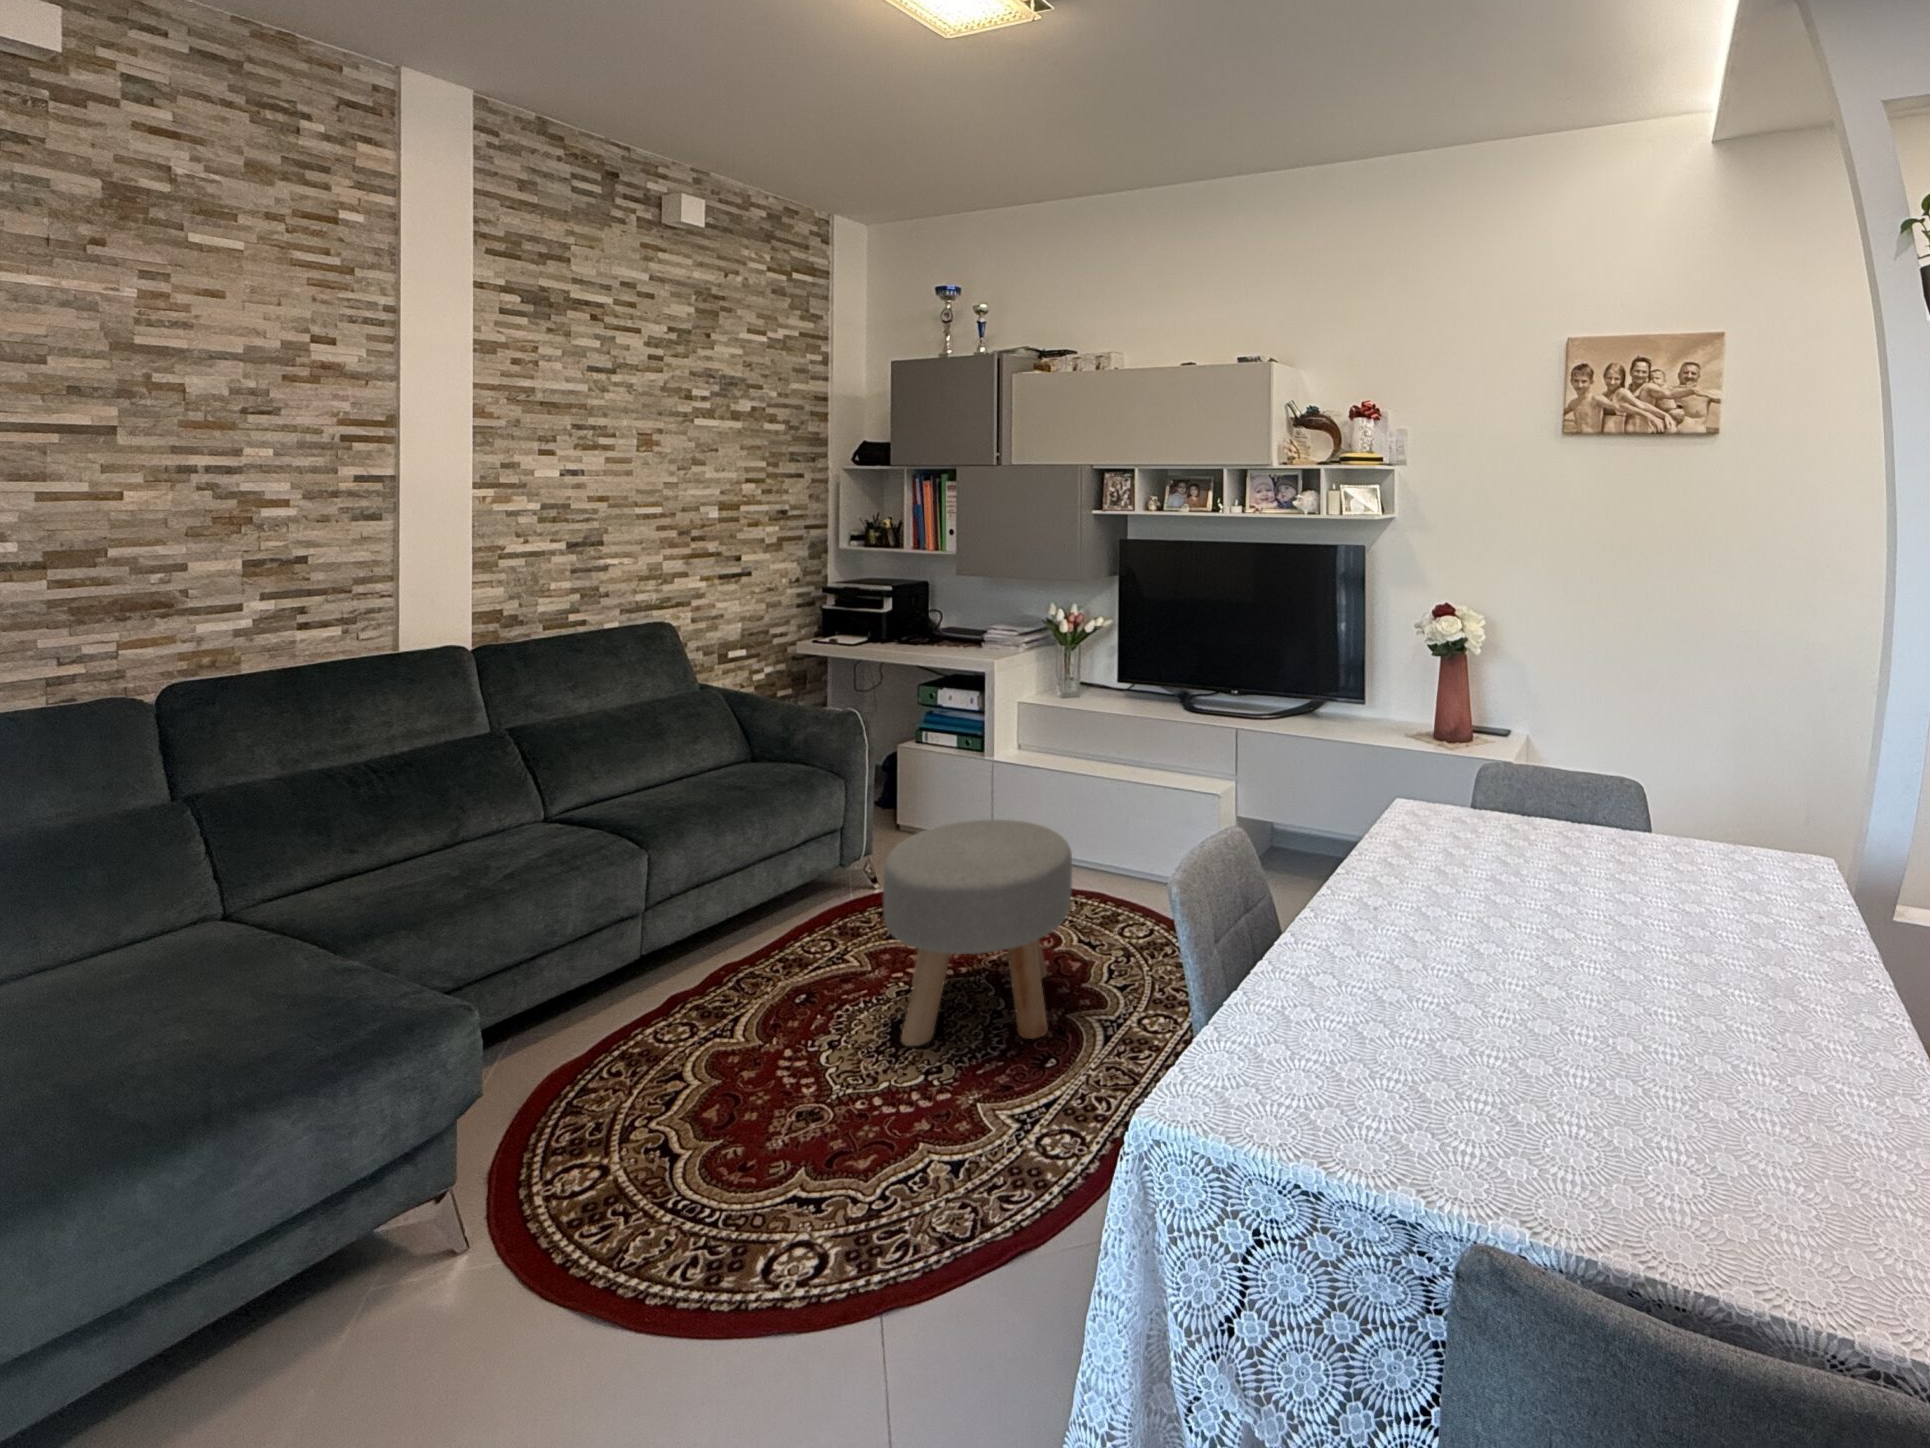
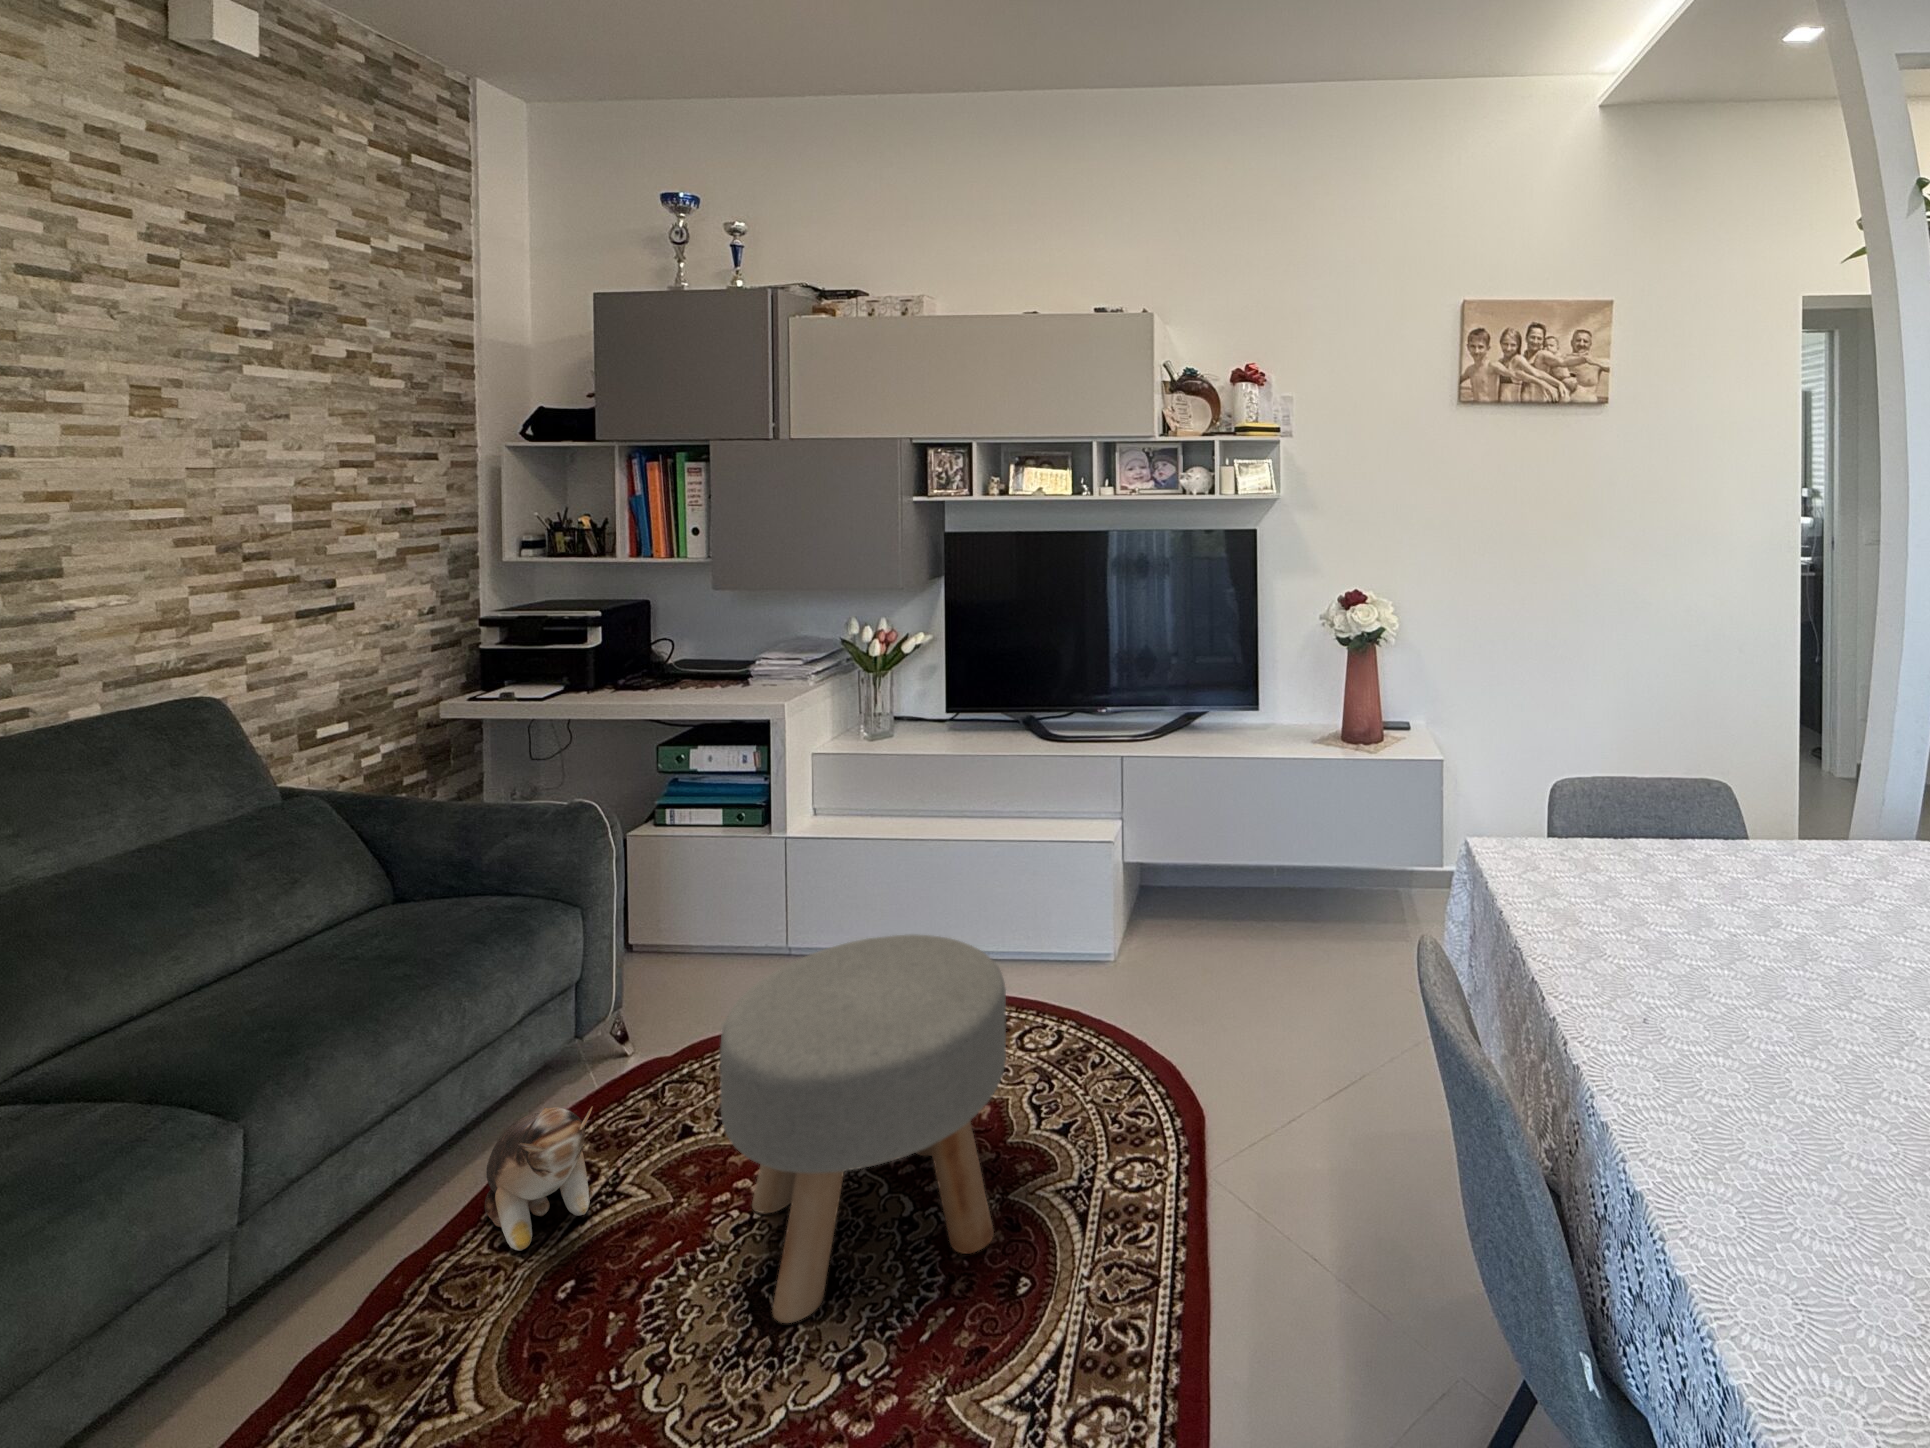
plush toy: none [771,888,825,975] -> present [485,1106,593,1251]

